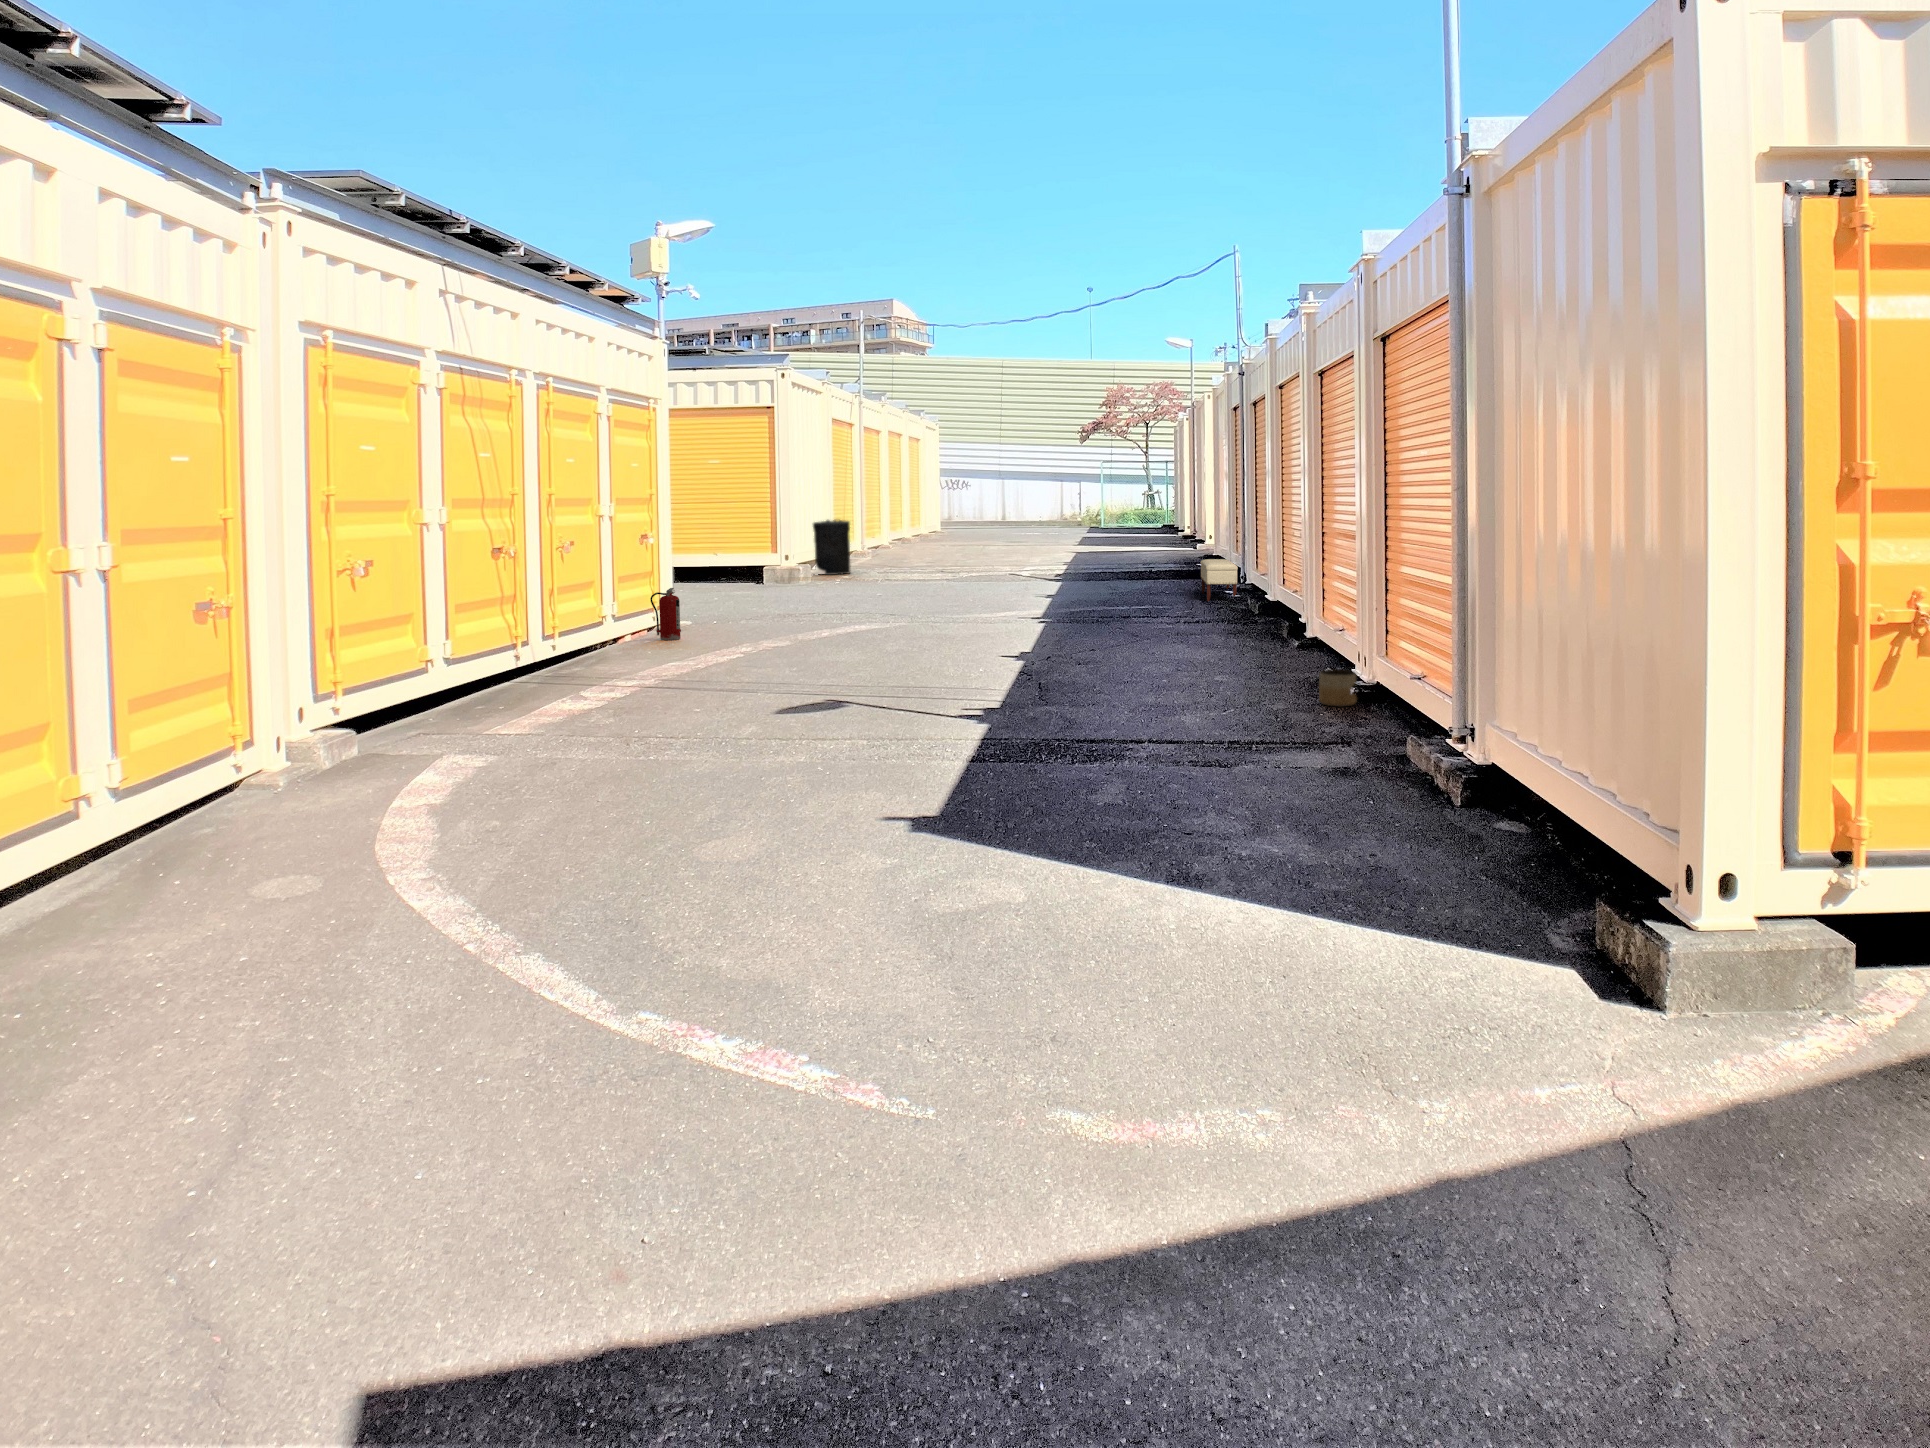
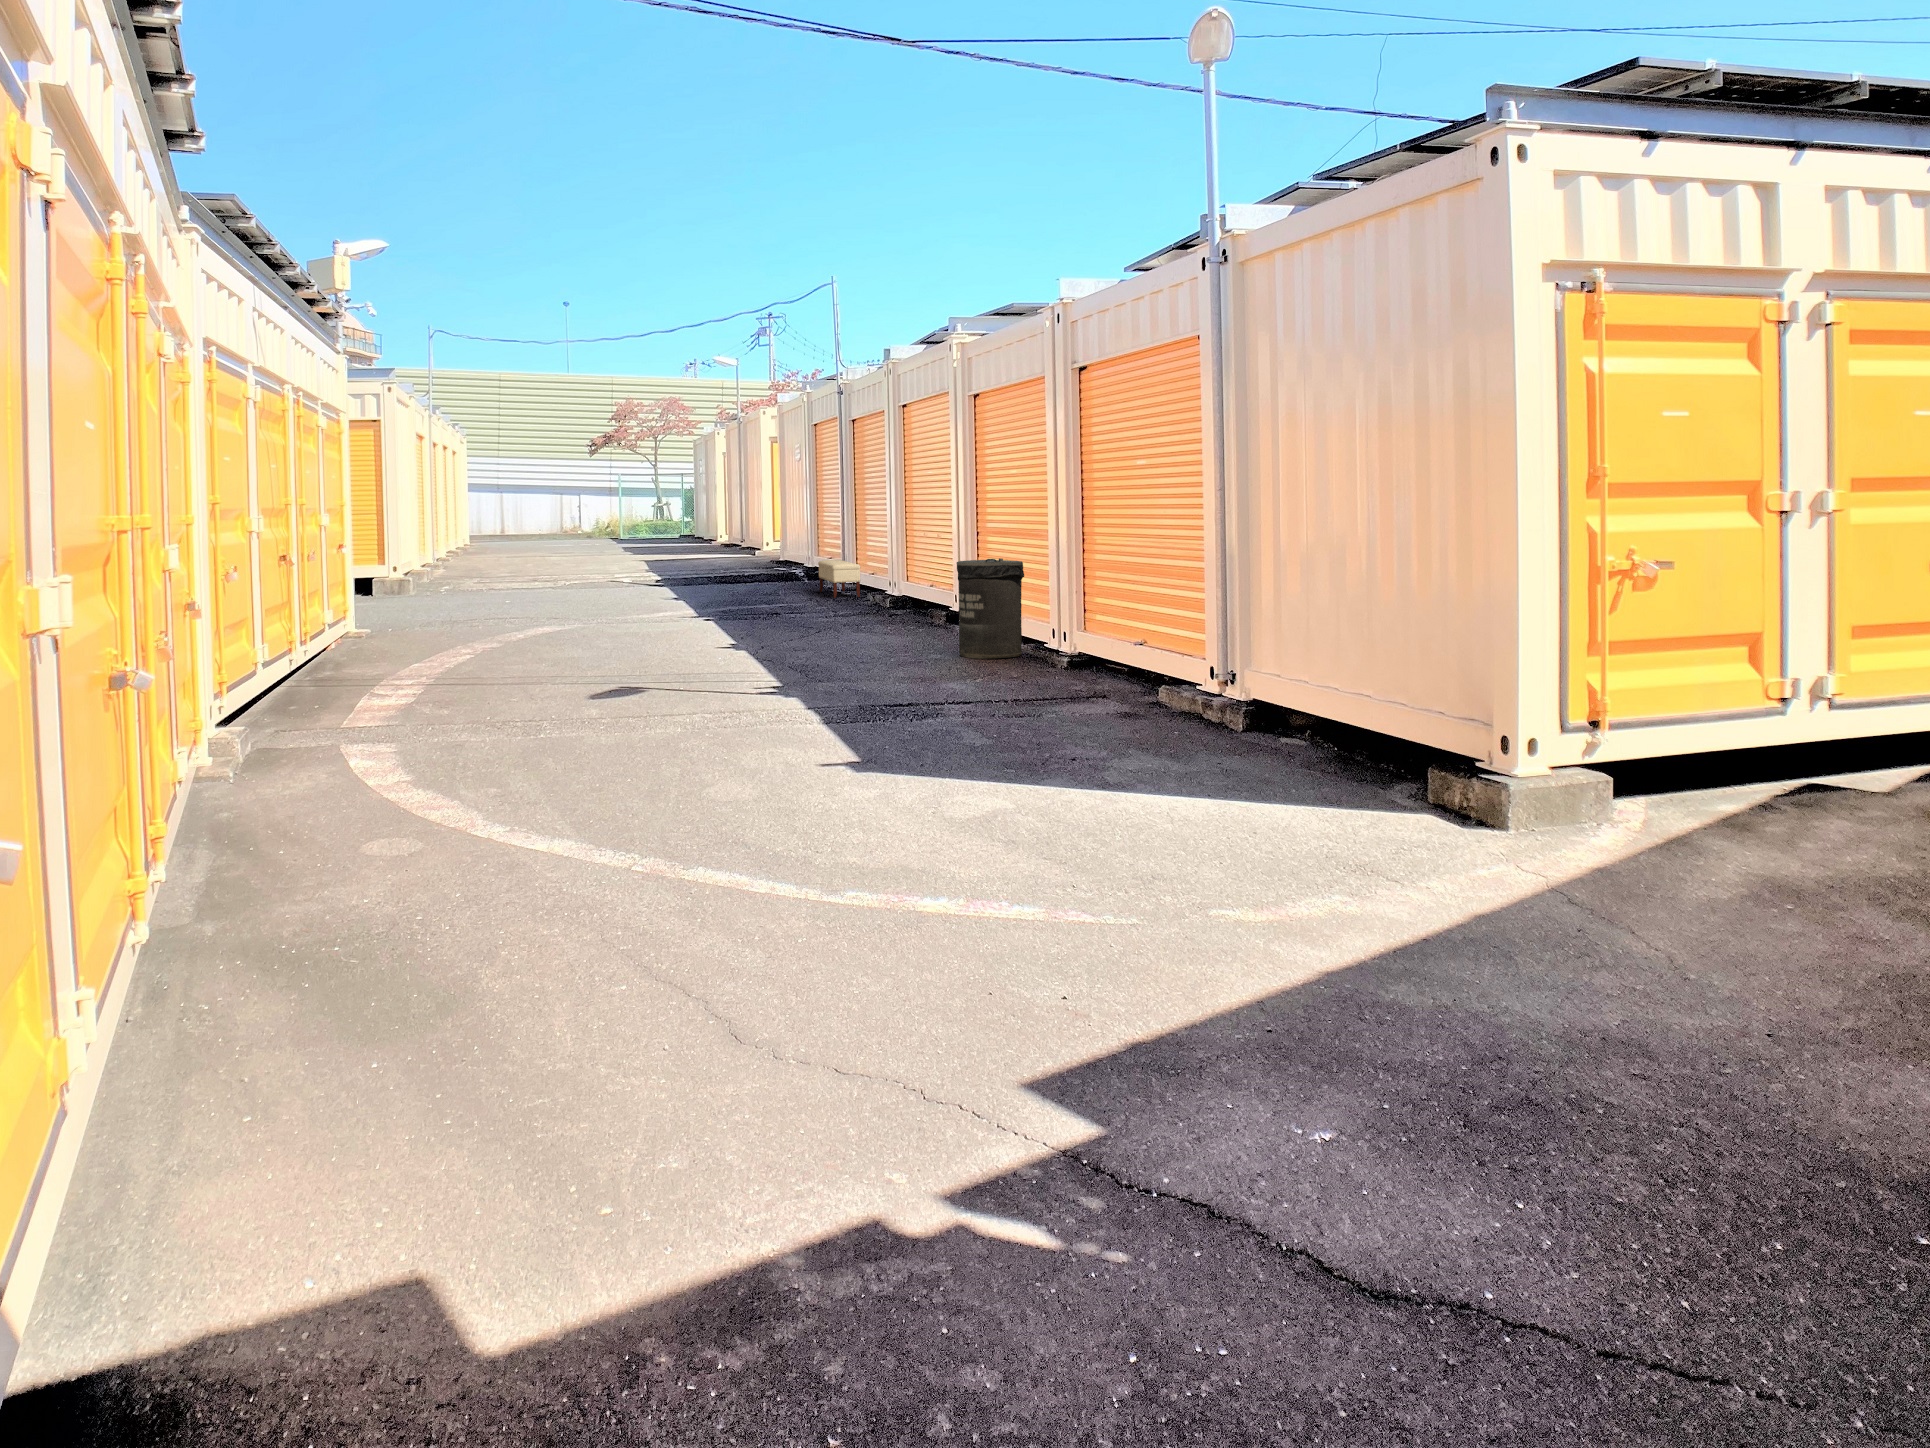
trash can: present [813,520,851,575] -> present [957,558,1024,659]
fire extinguisher: present [650,588,681,640] -> none [347,598,379,650]
planter: present [1319,670,1357,707] -> none [1038,643,1069,673]

